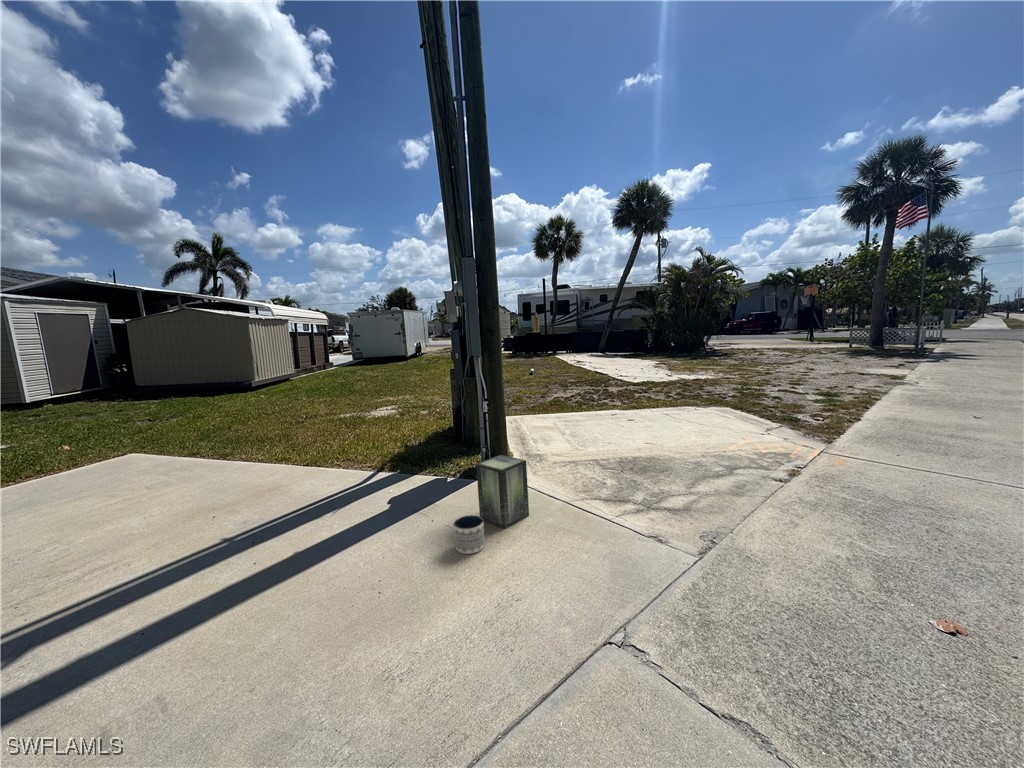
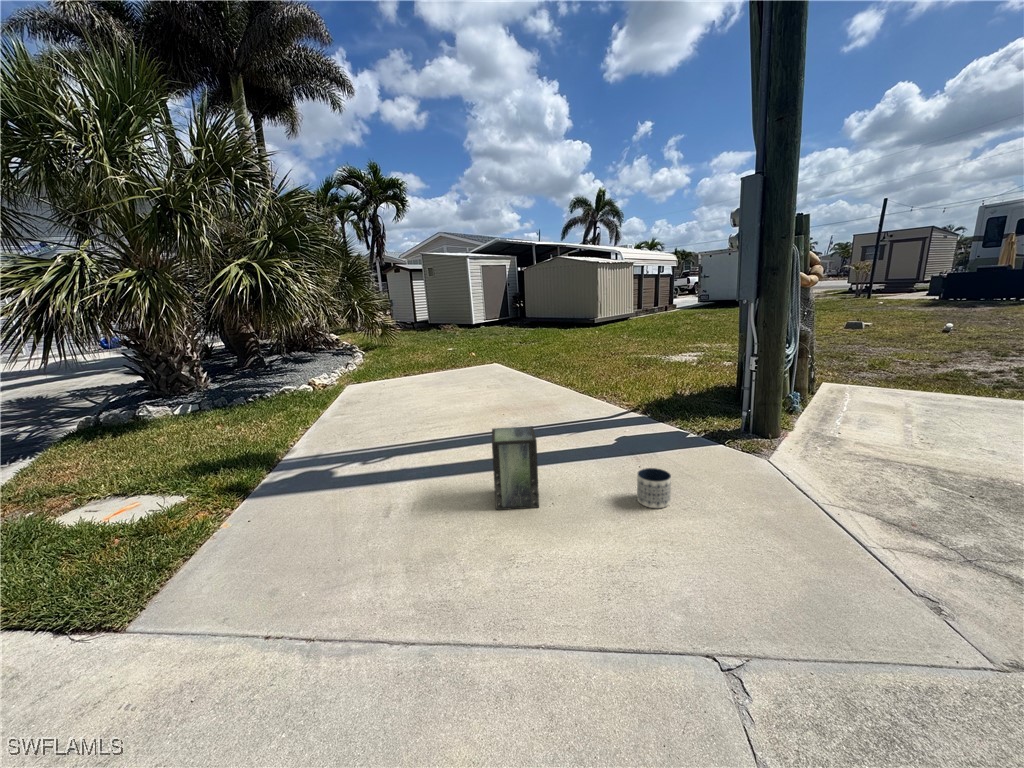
storage box: present [476,455,529,529] -> present [492,426,539,510]

